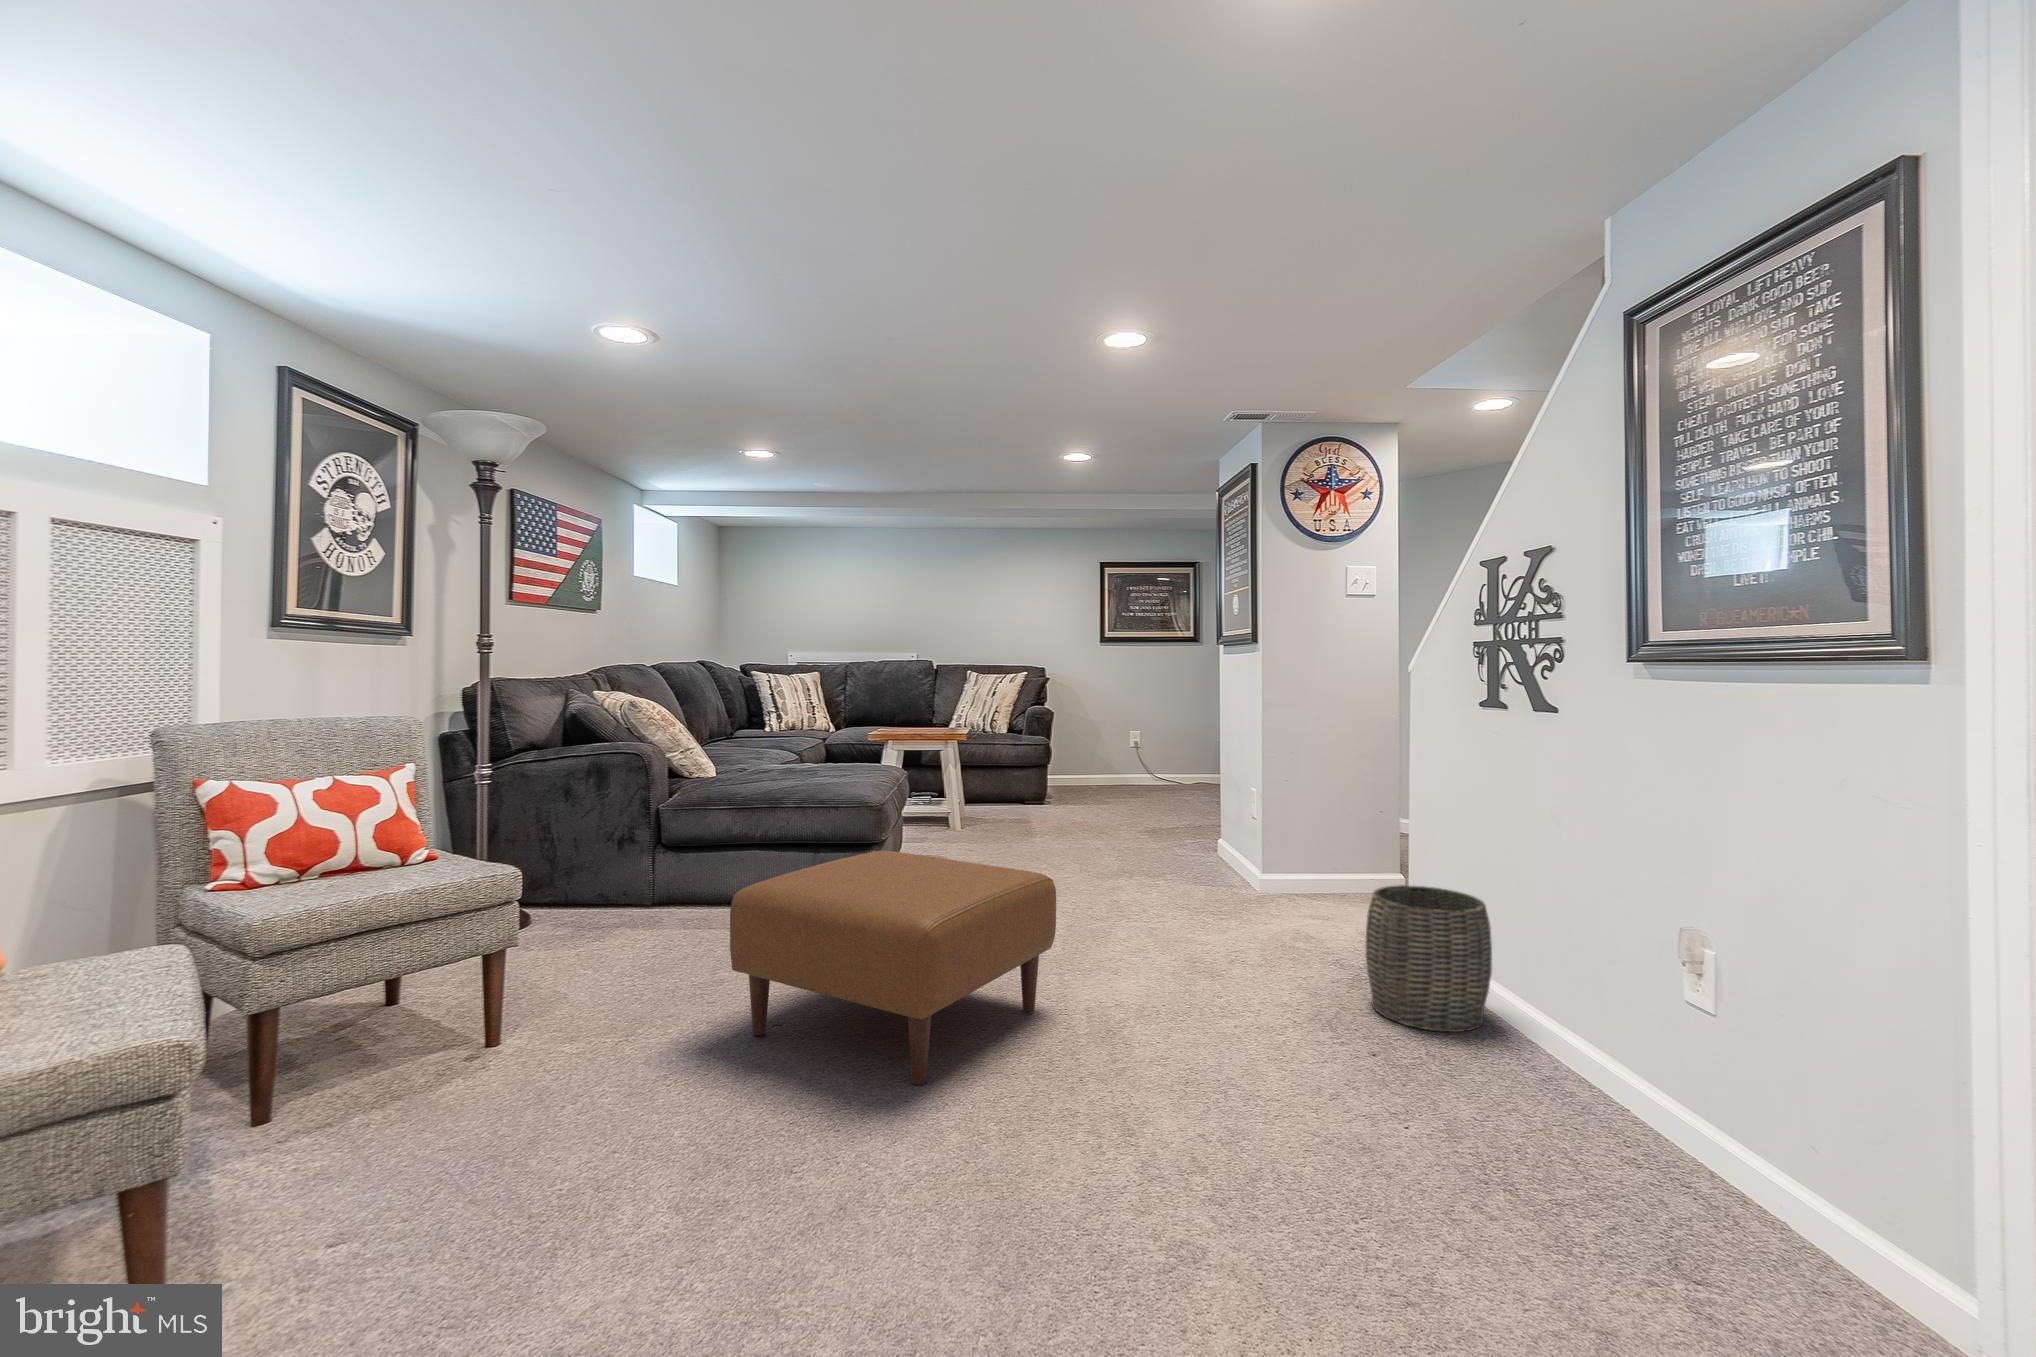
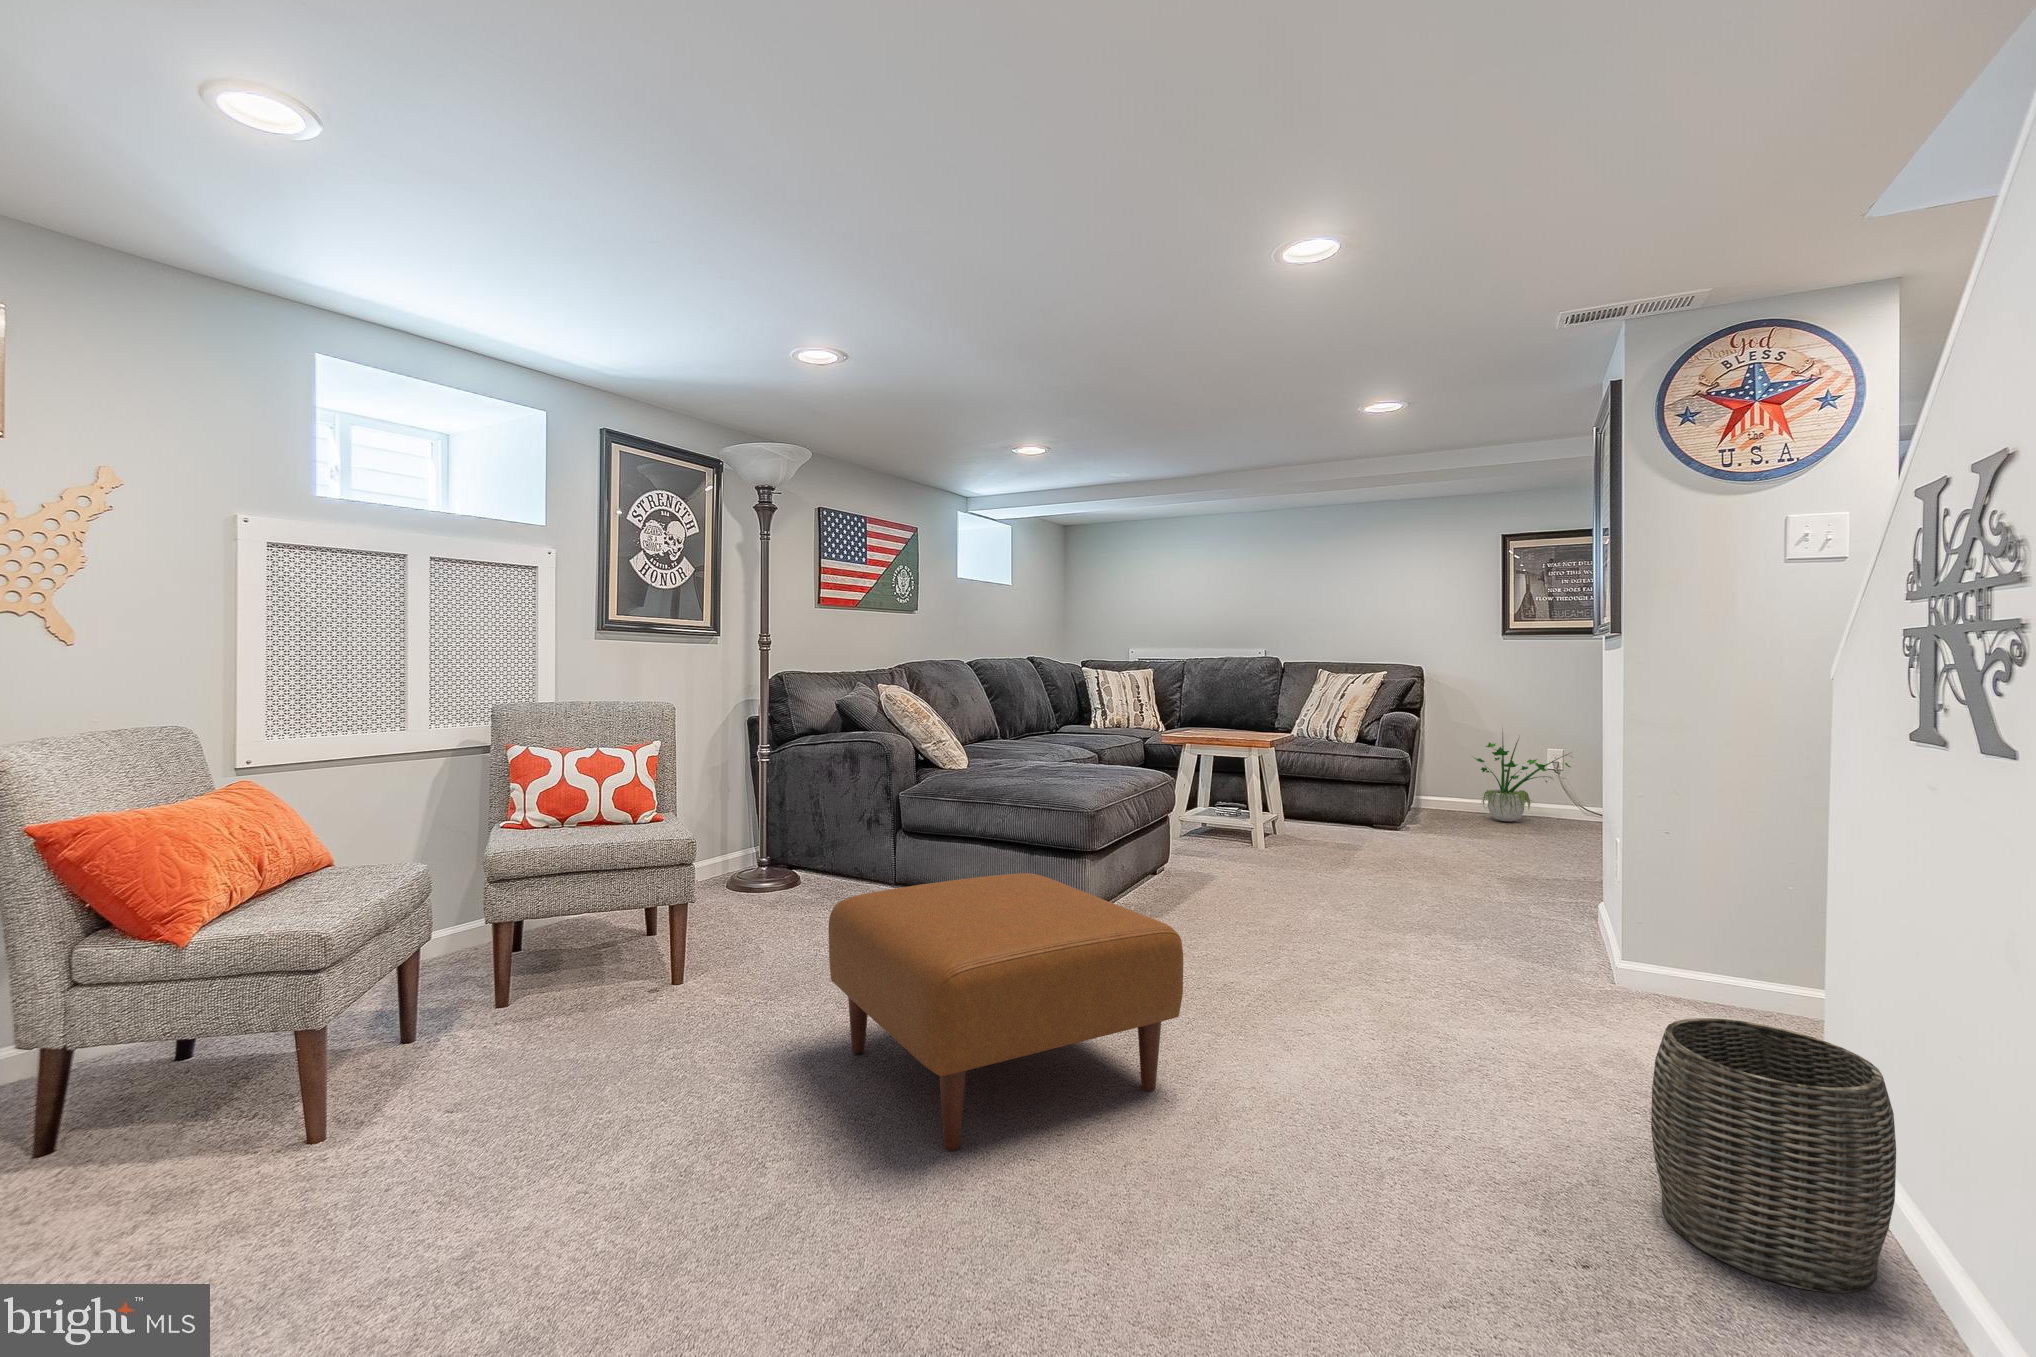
potted plant: none [1086,715,1160,792] -> present [1475,732,1572,822]

